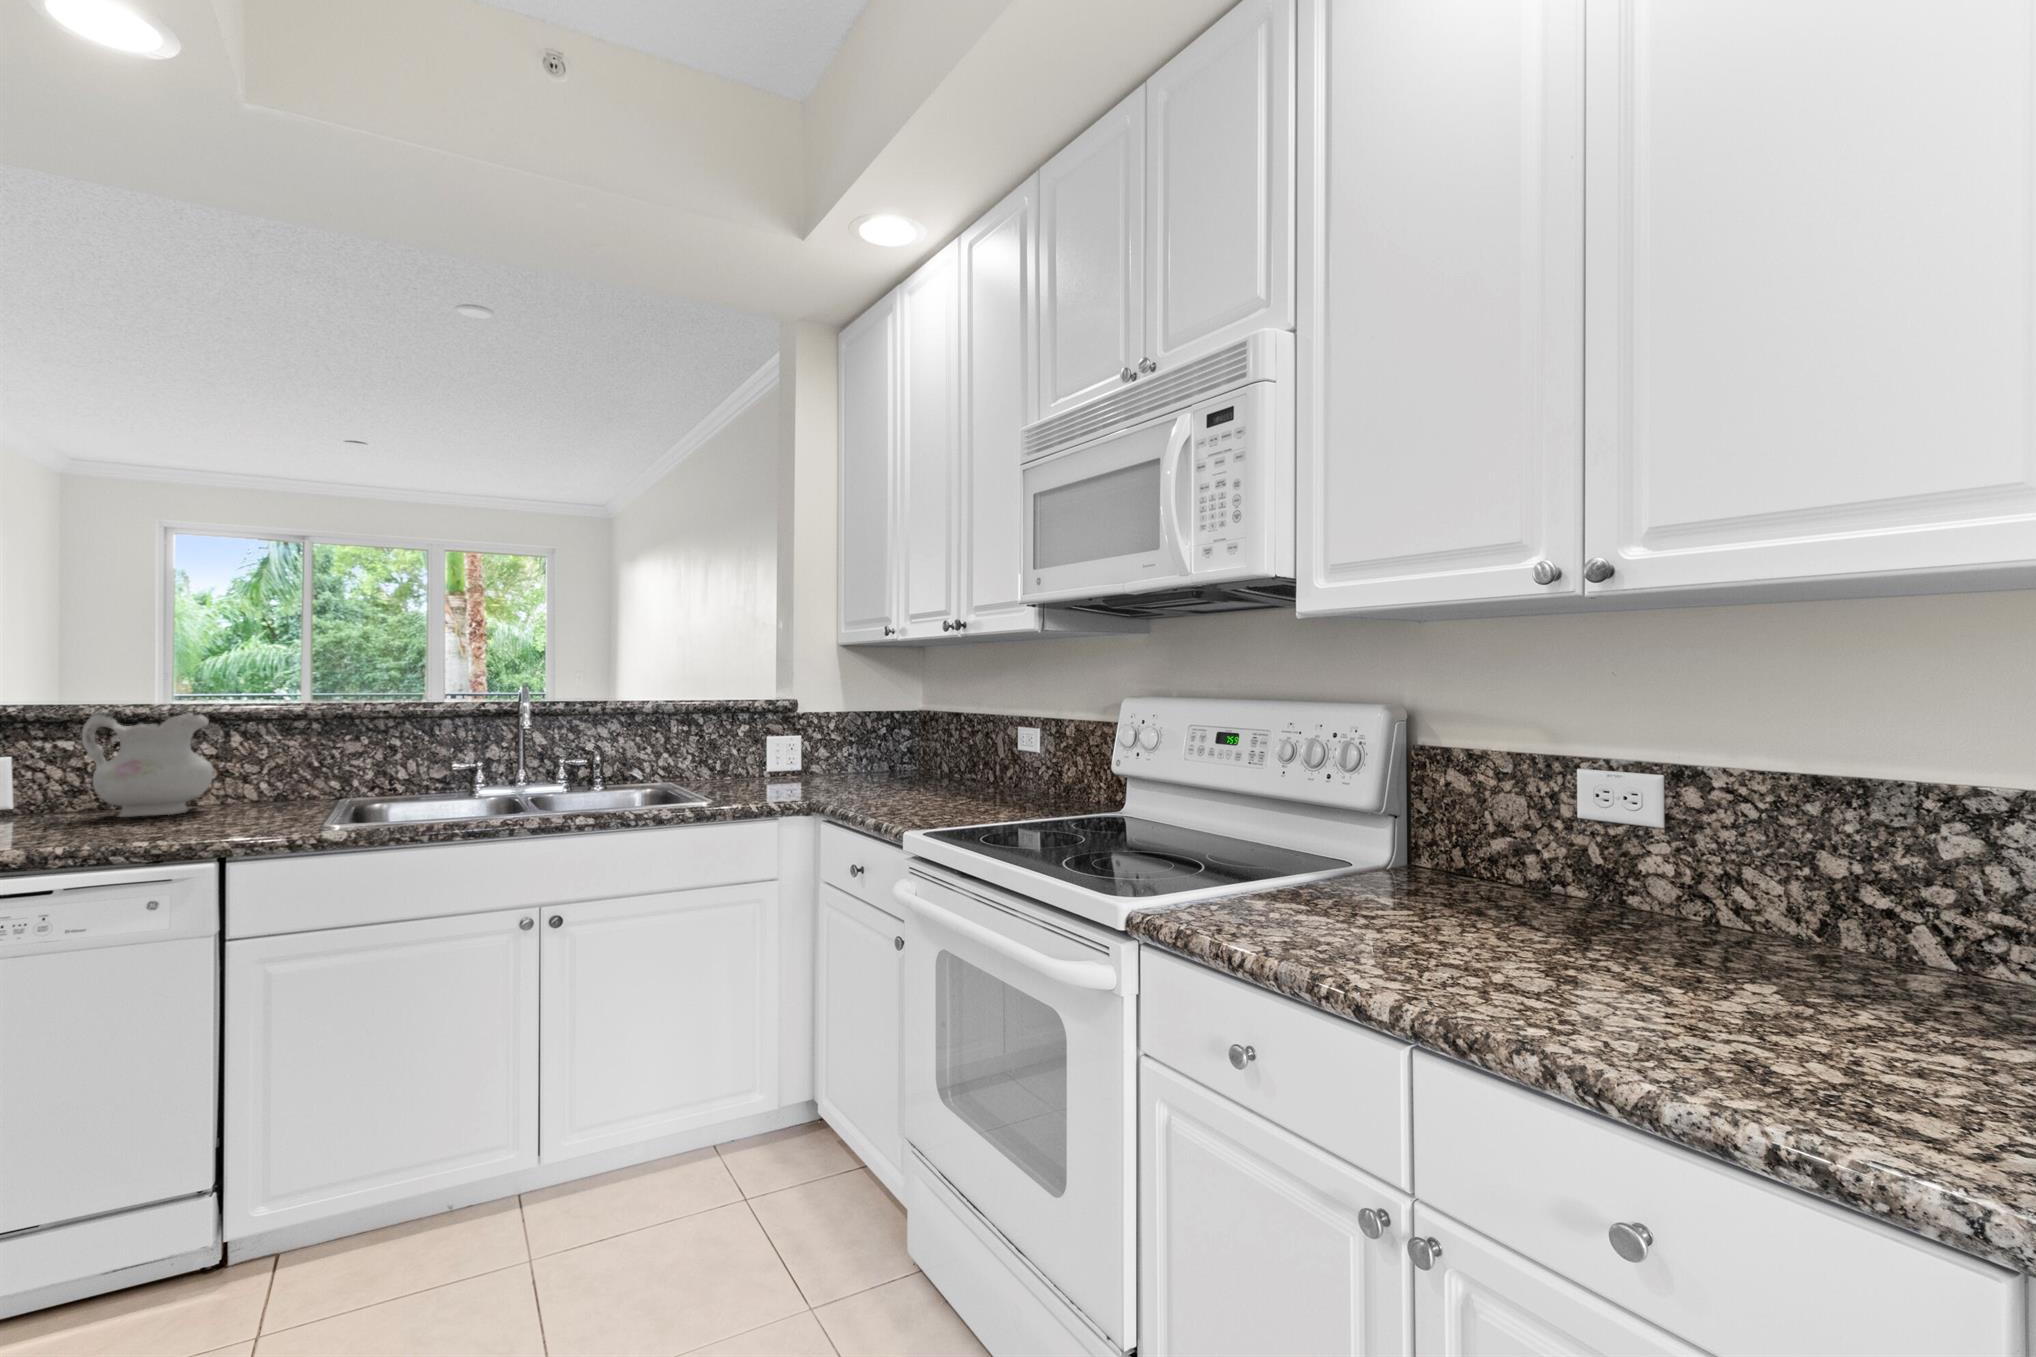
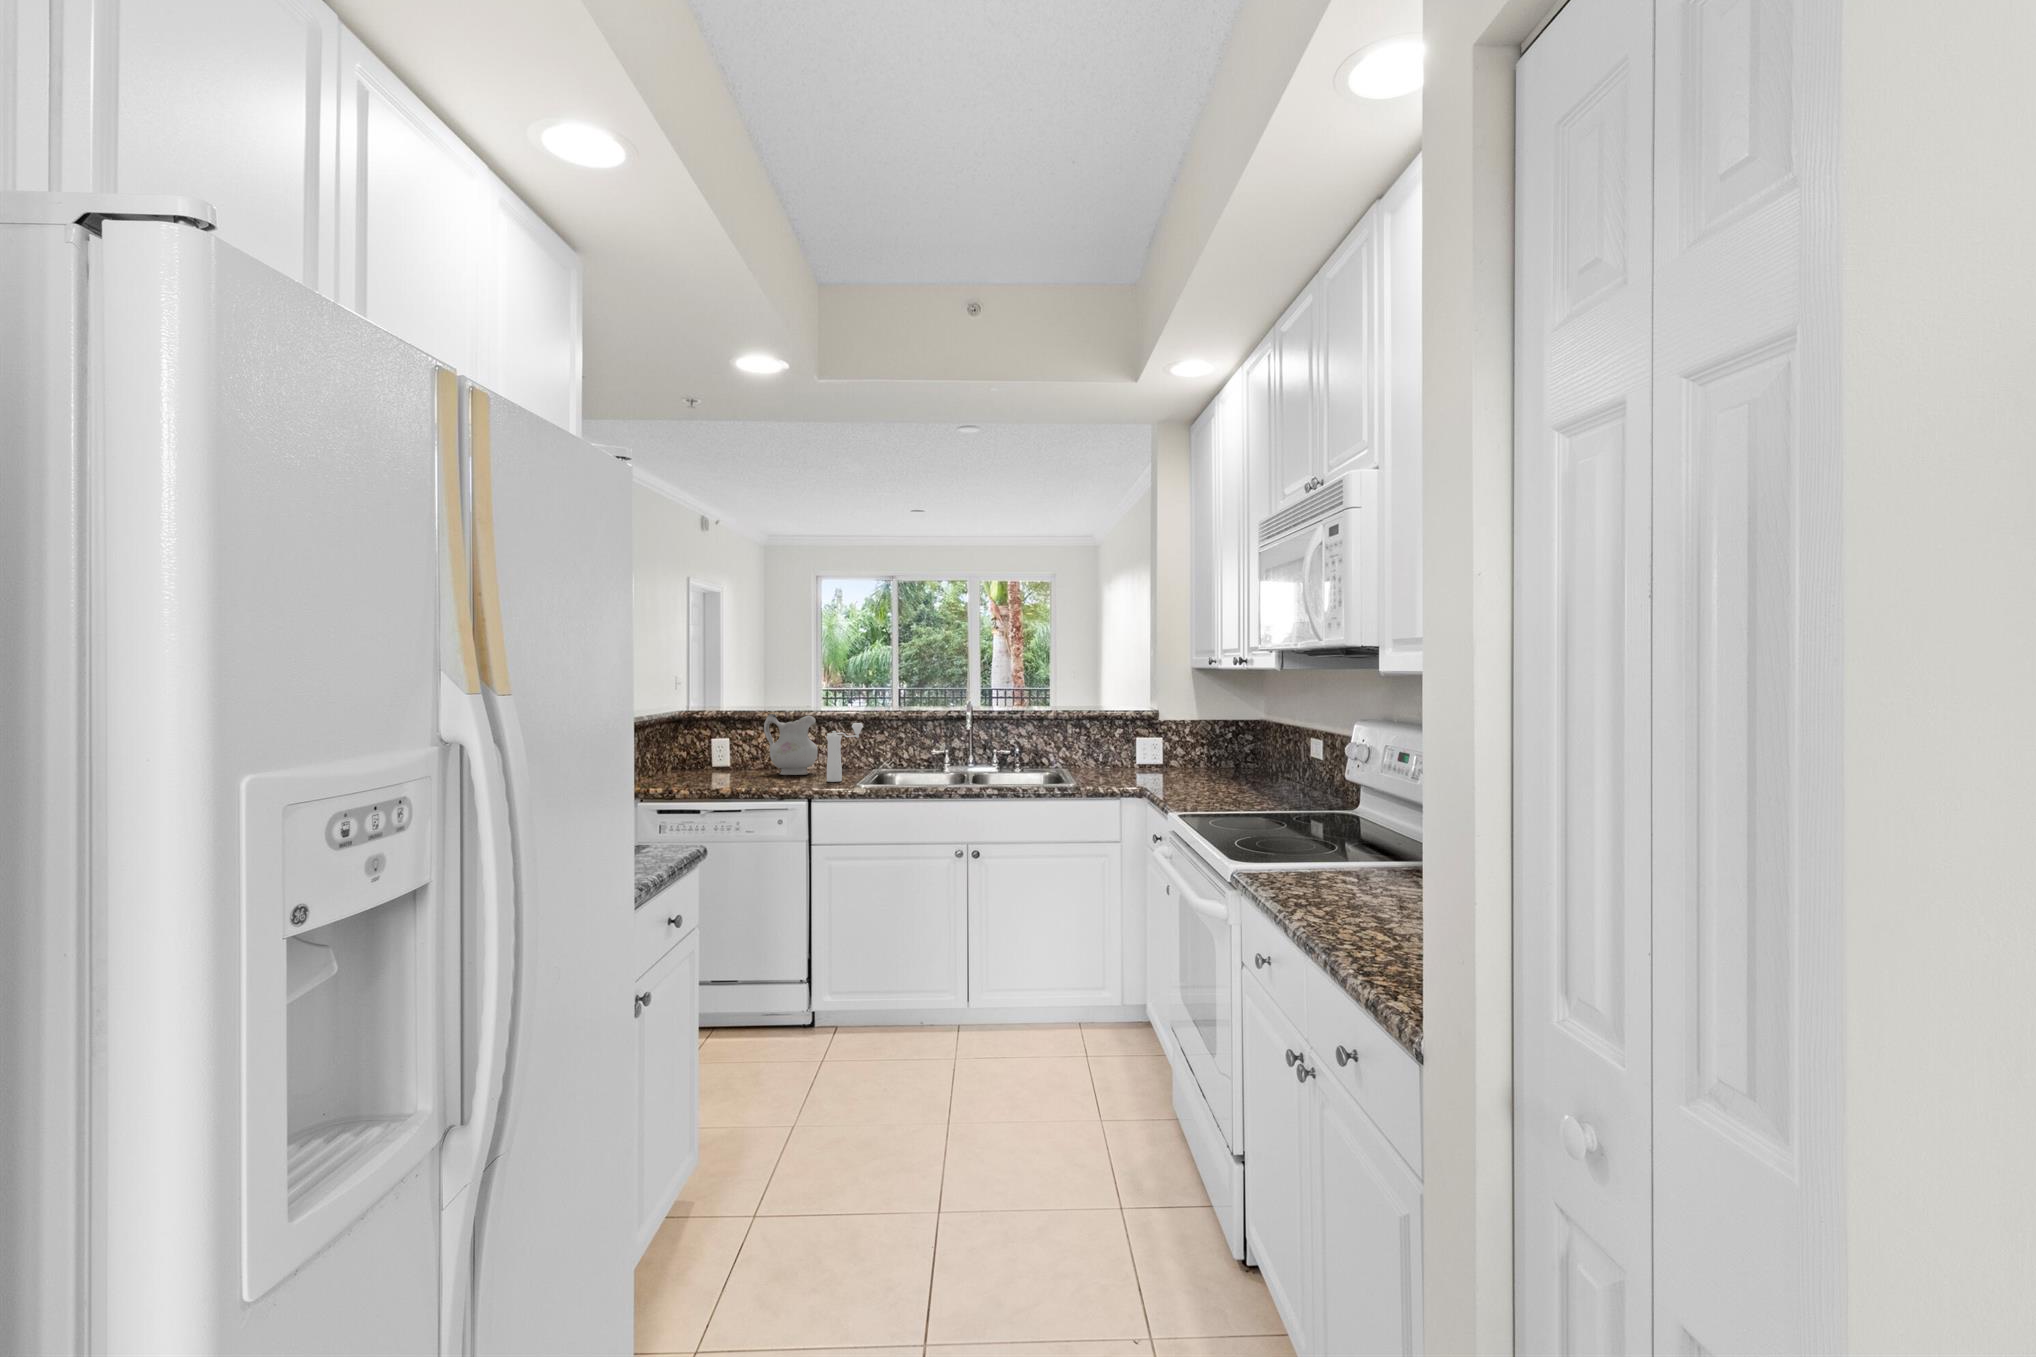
pepper mill: none [214,724,306,825] -> present [826,723,863,782]

